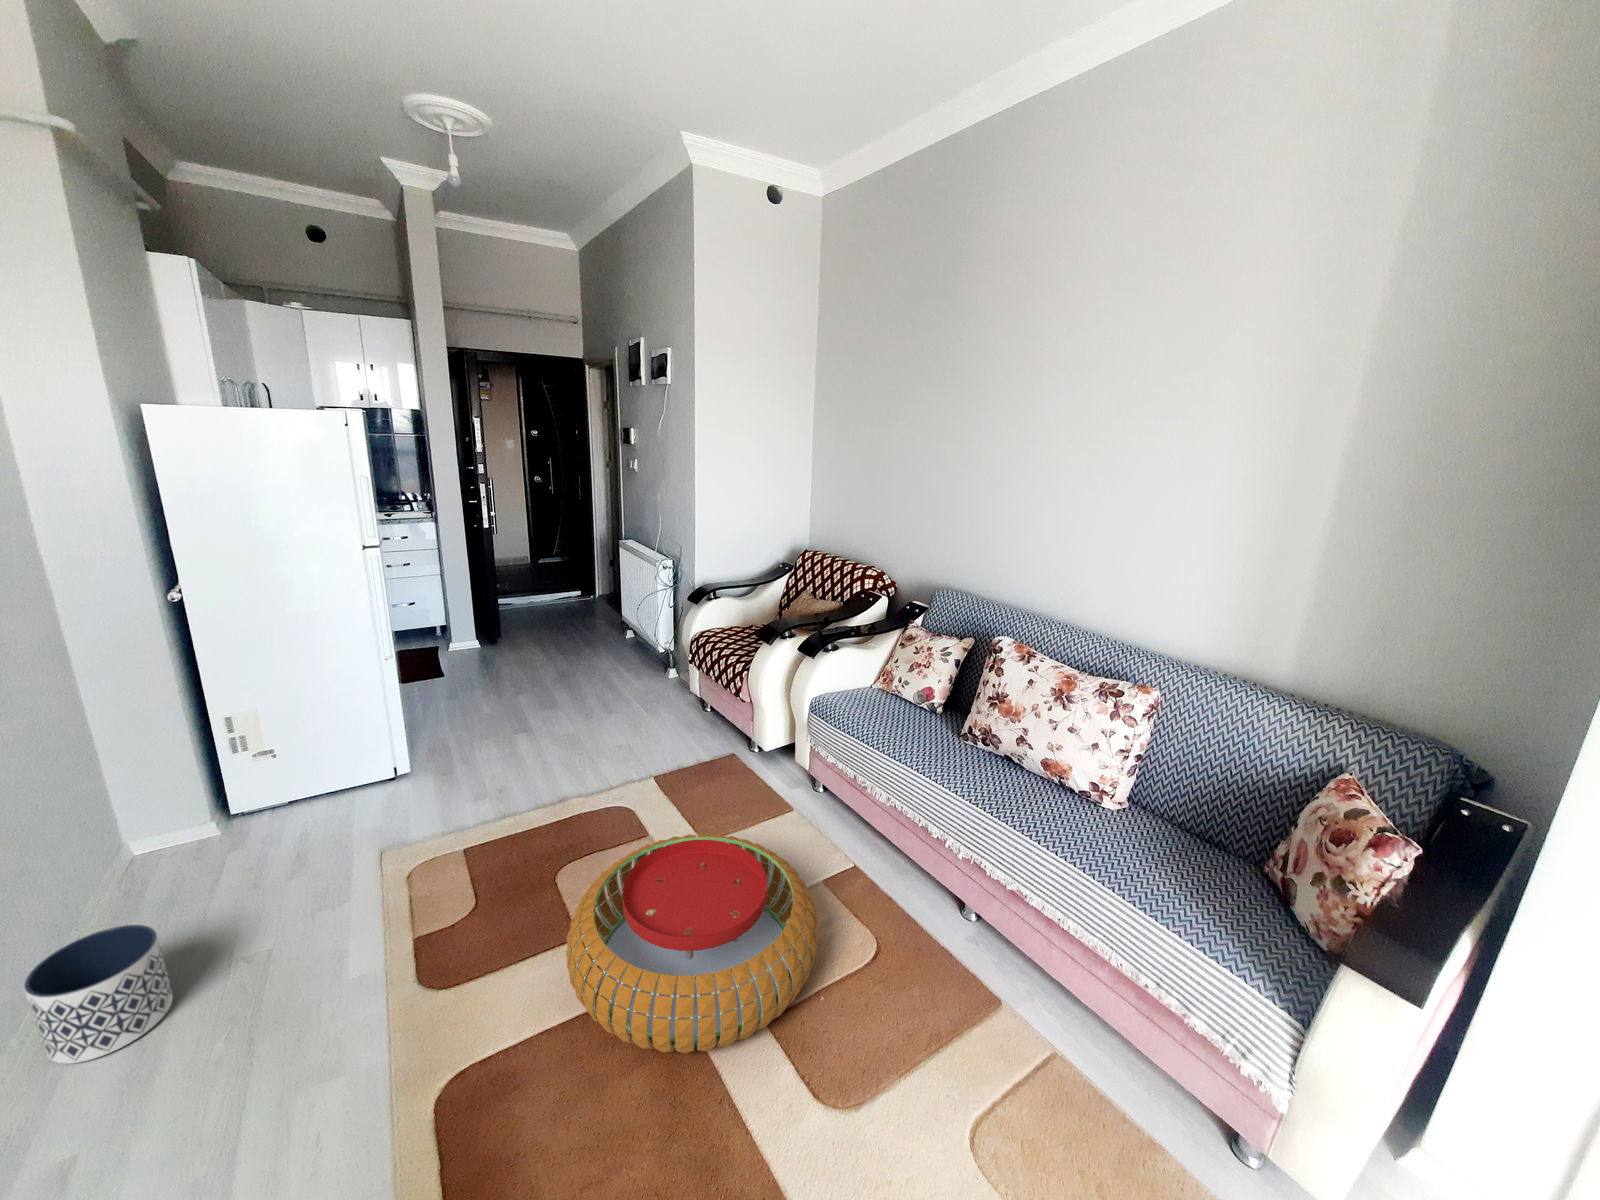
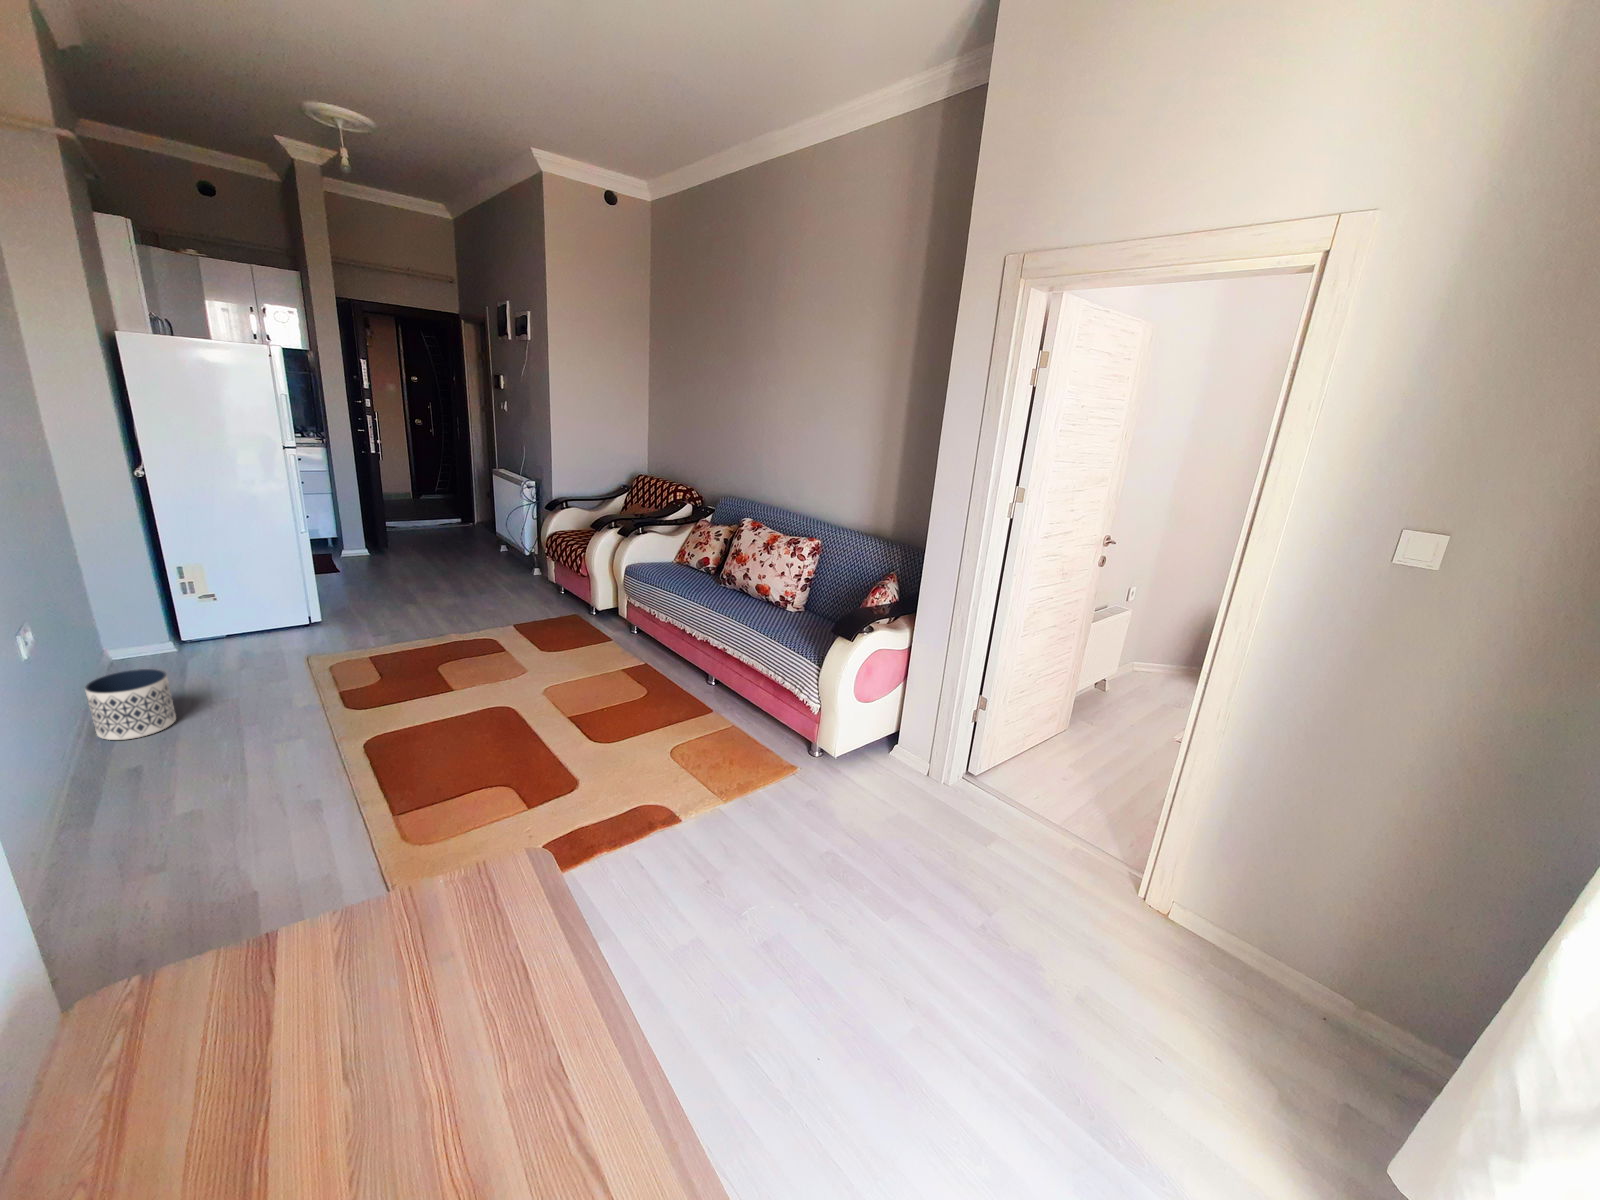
pouf: present [566,834,819,1054] -> none [445,634,610,730]

